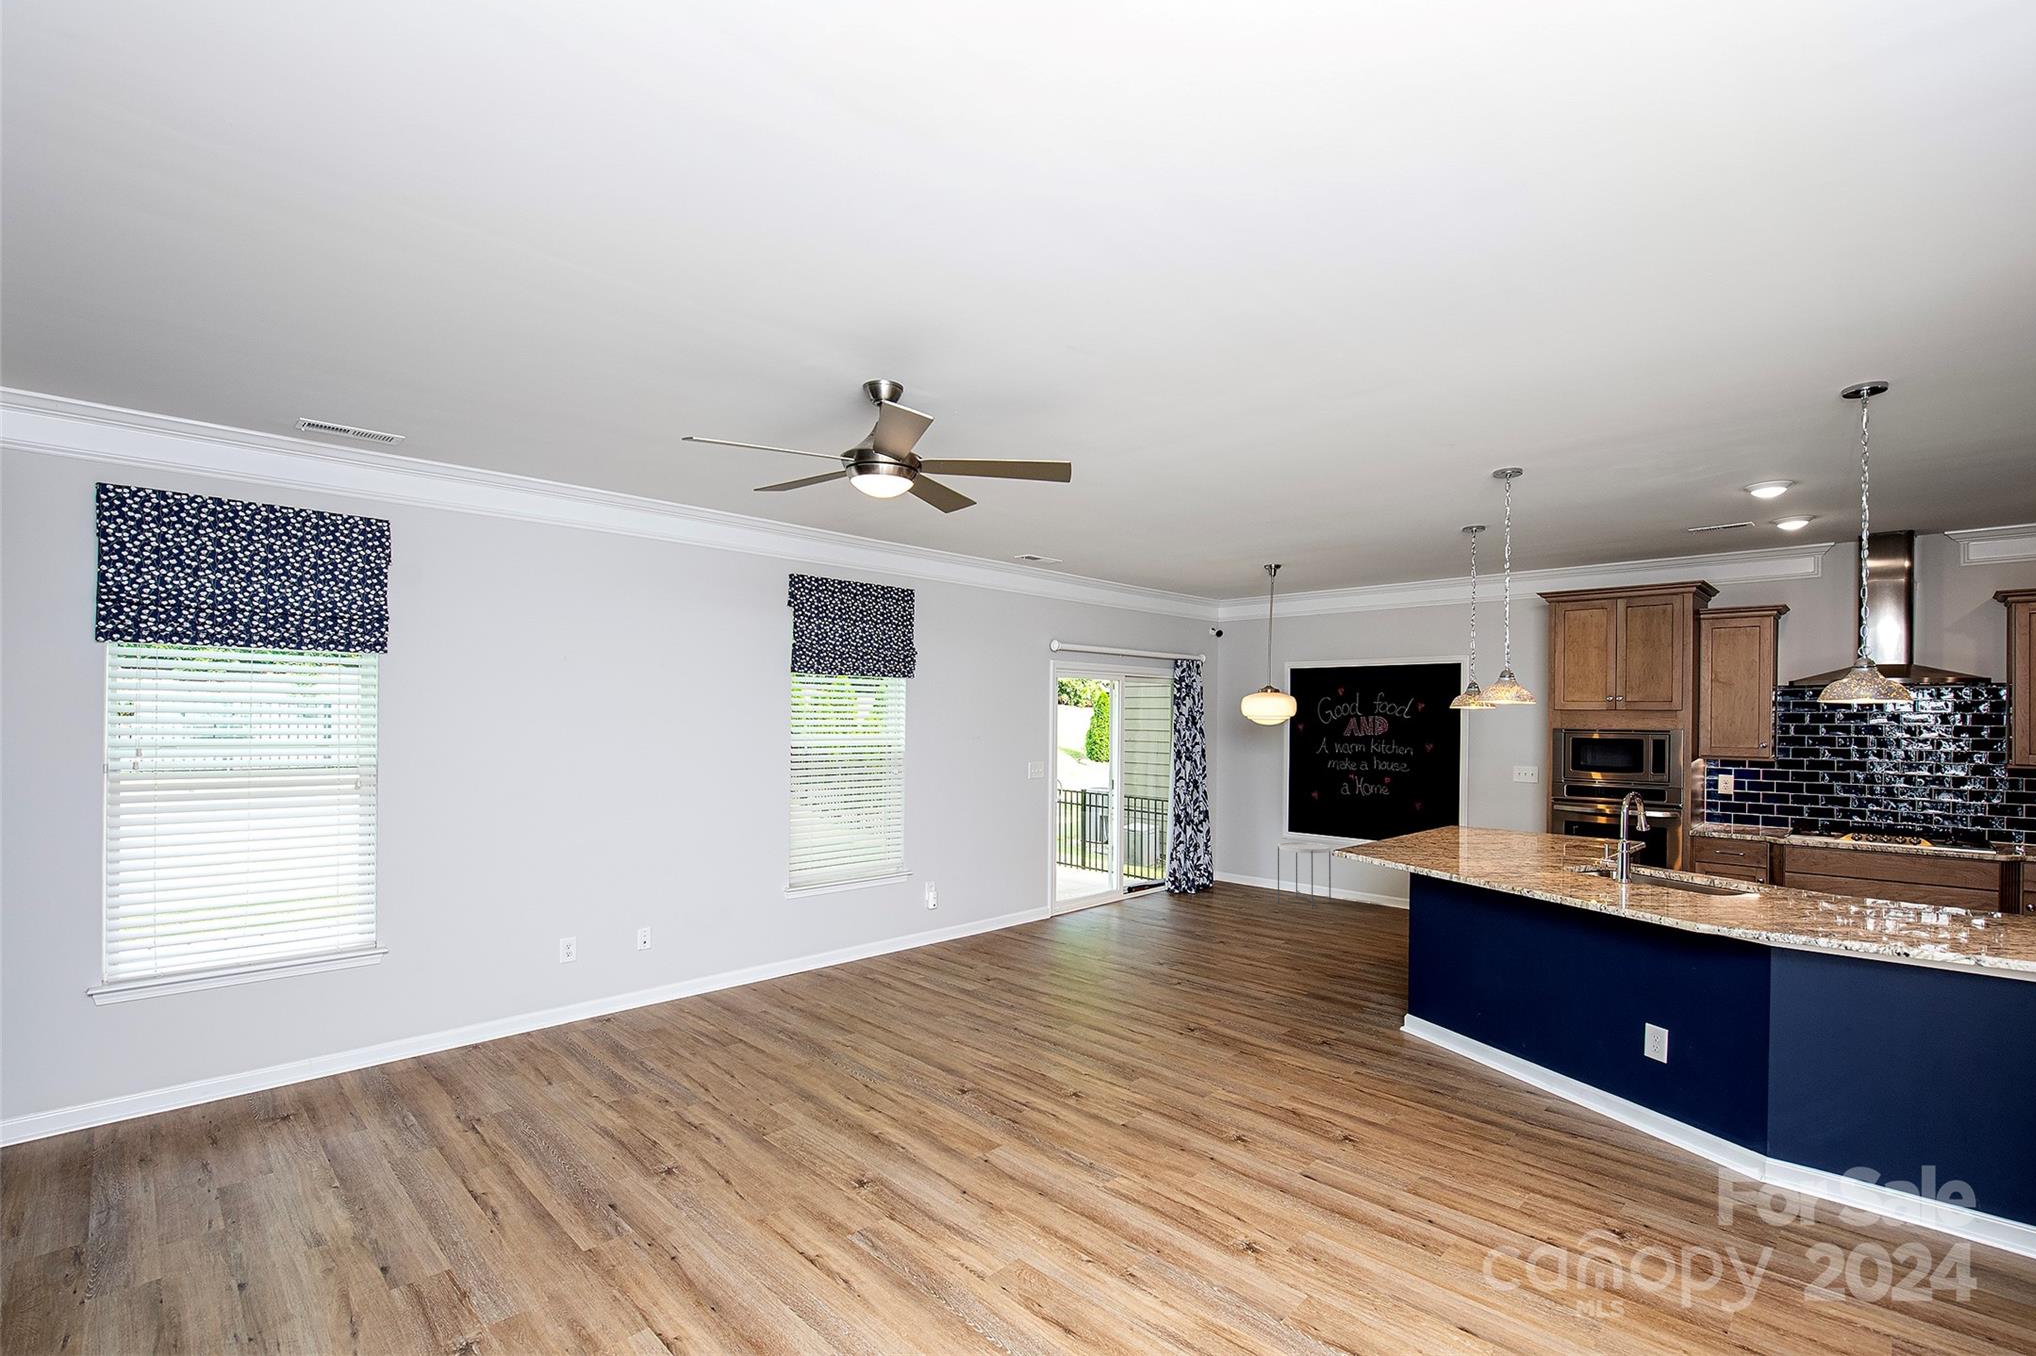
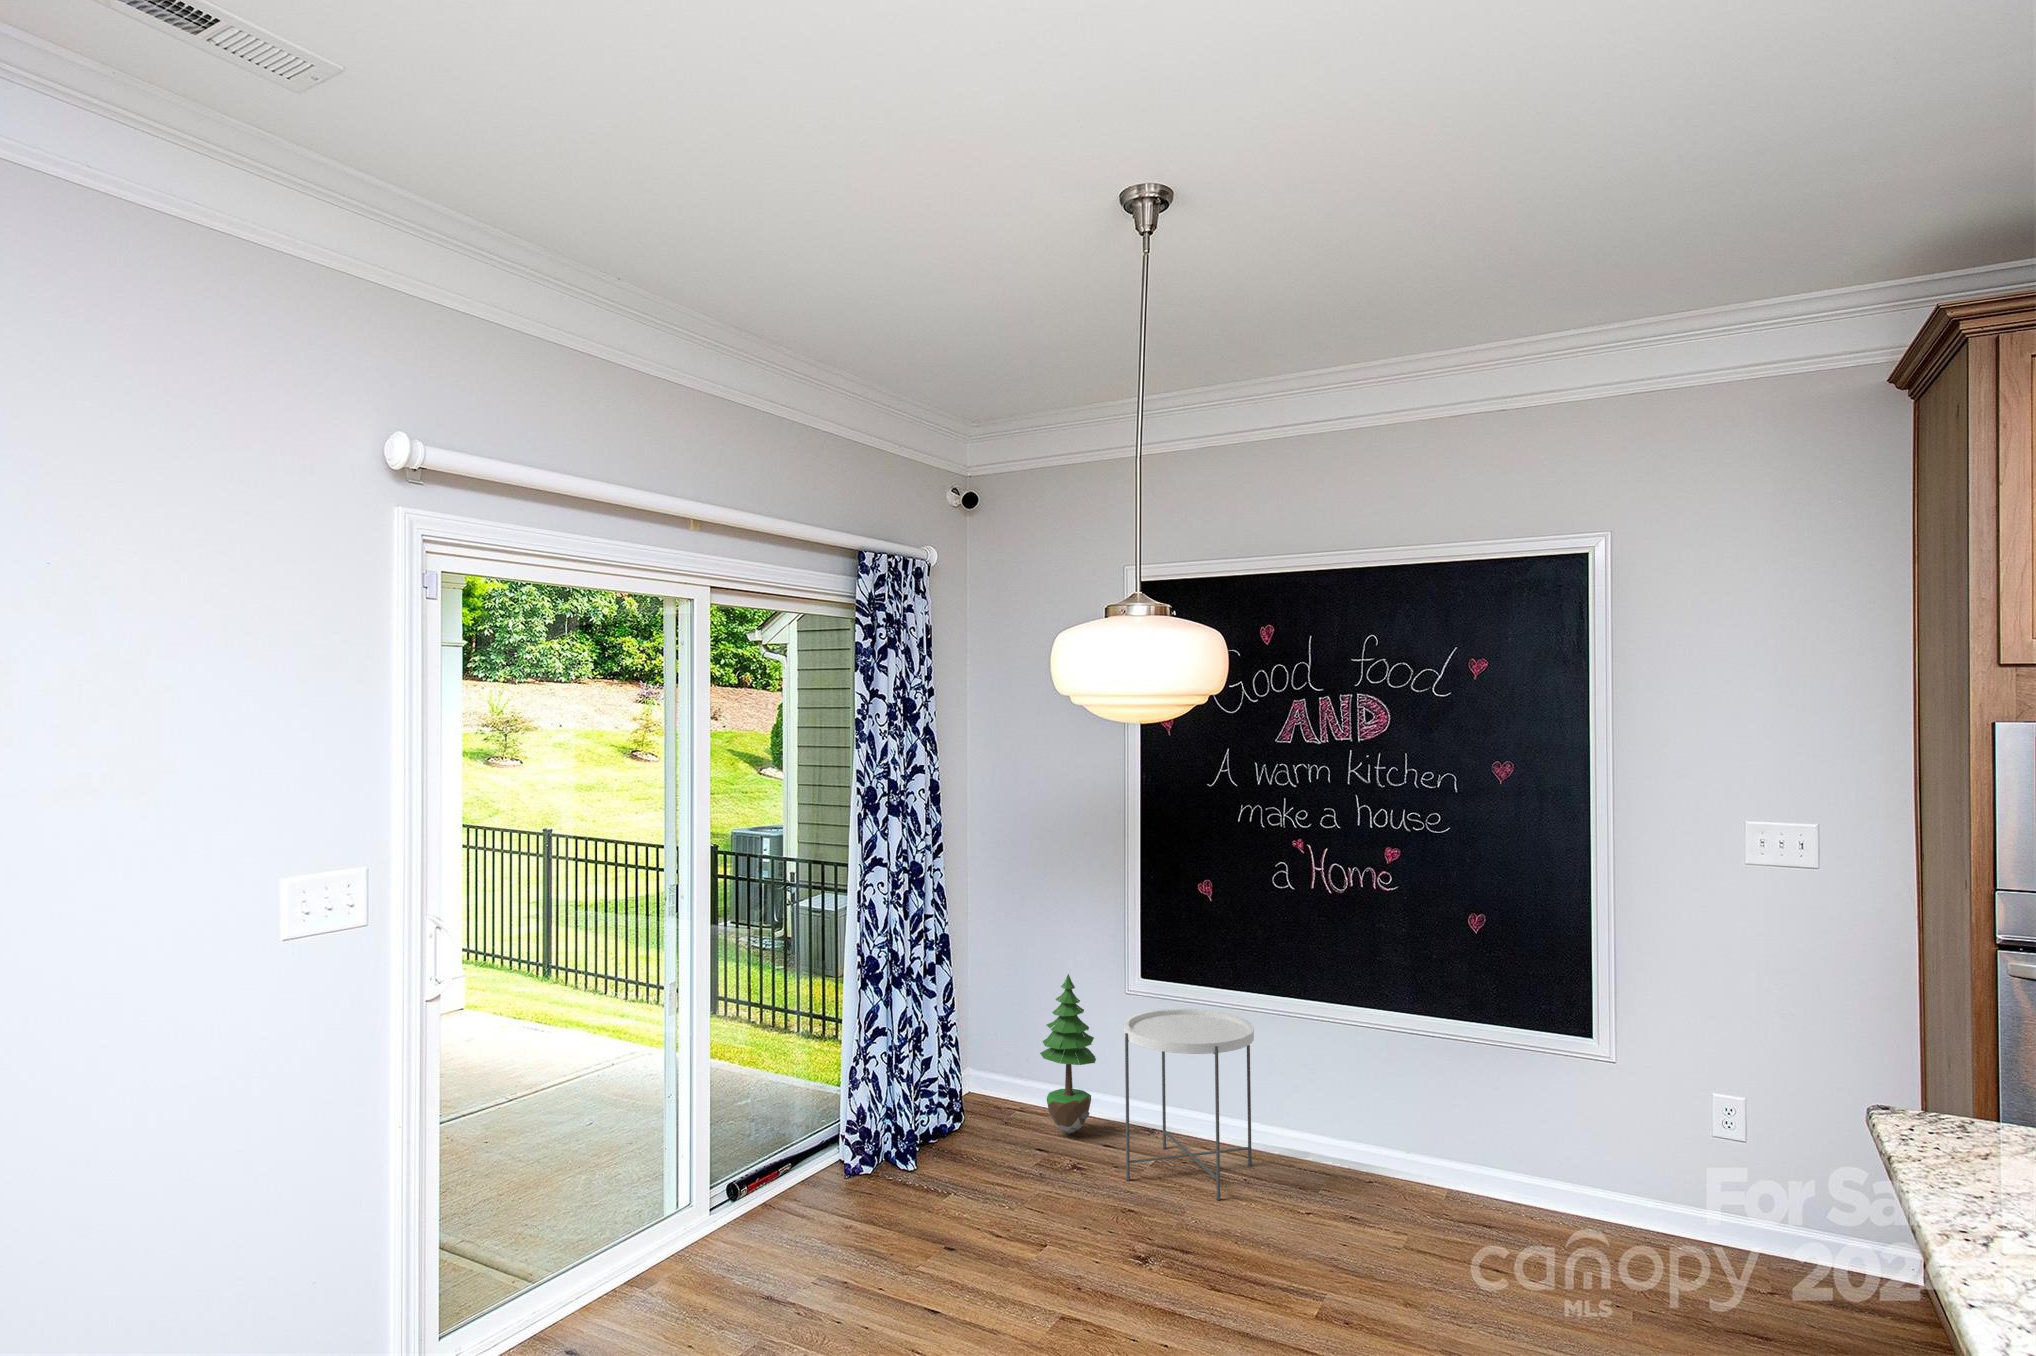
potted tree: none [1246,827,1270,892] -> present [1040,974,1096,1134]

